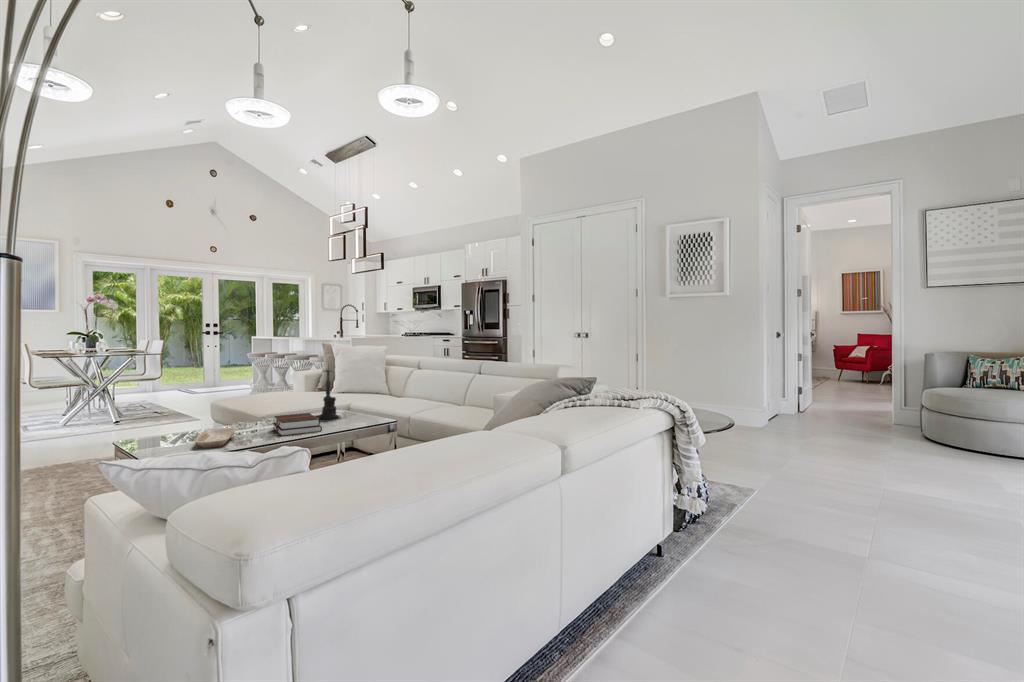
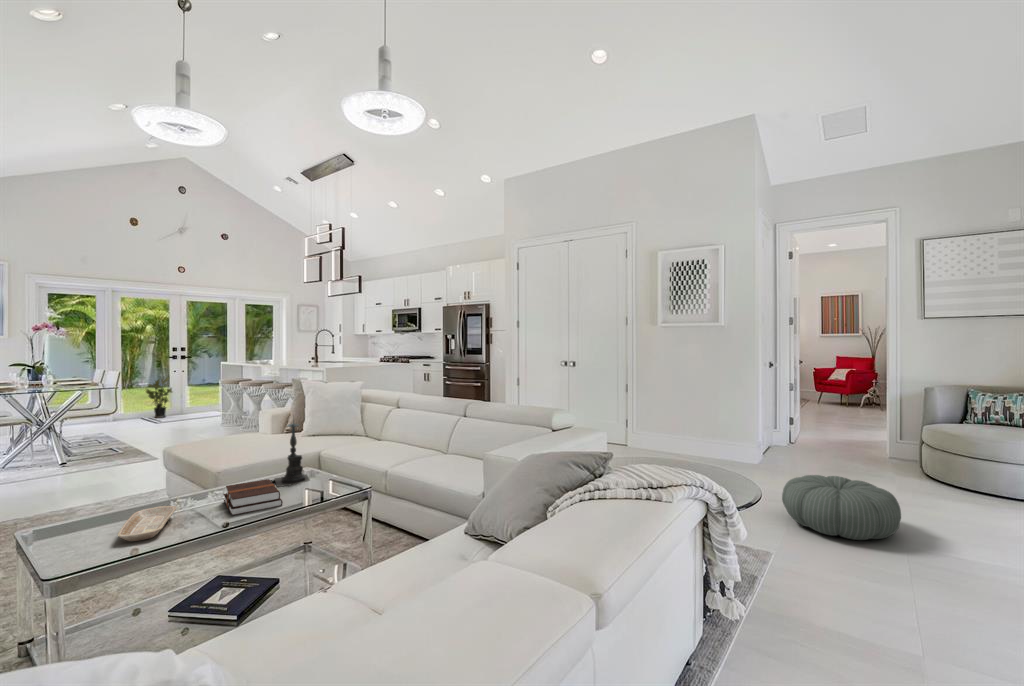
potted plant: none [182,351,207,390] -> present [146,377,172,418]
pouf: none [771,427,878,480] -> present [782,475,901,540]

